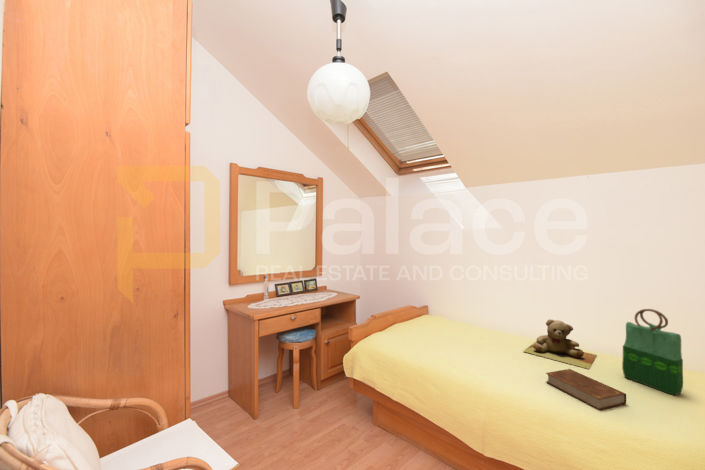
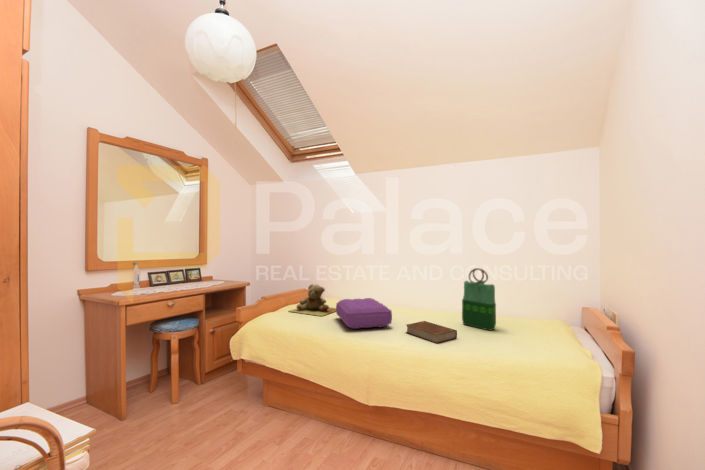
teddy bear: present [524,319,597,369] -> present [290,284,336,316]
pillow: none [452,328,525,369] -> present [336,298,392,329]

